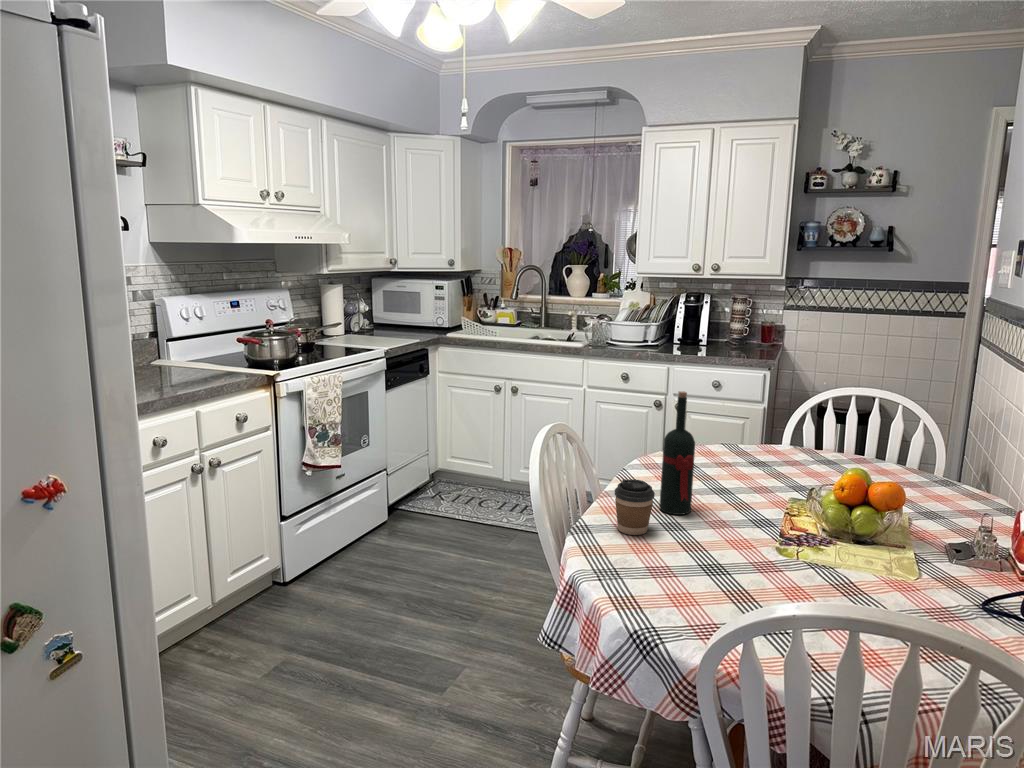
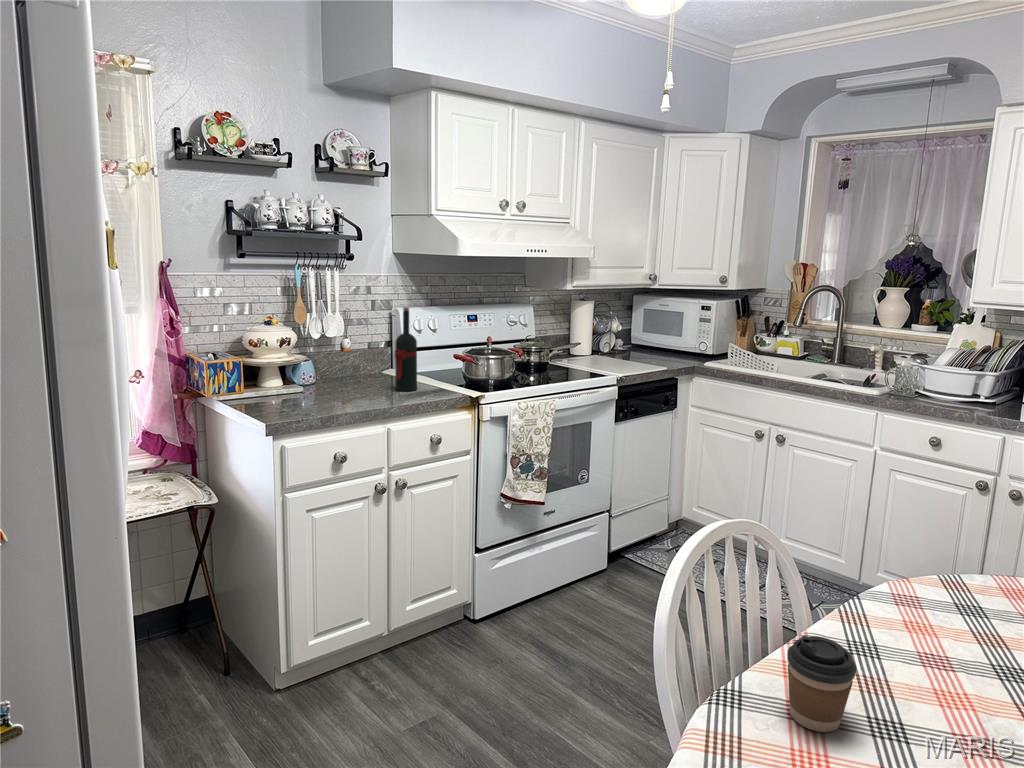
wine bottle: present [659,391,695,515] -> present [395,307,417,391]

